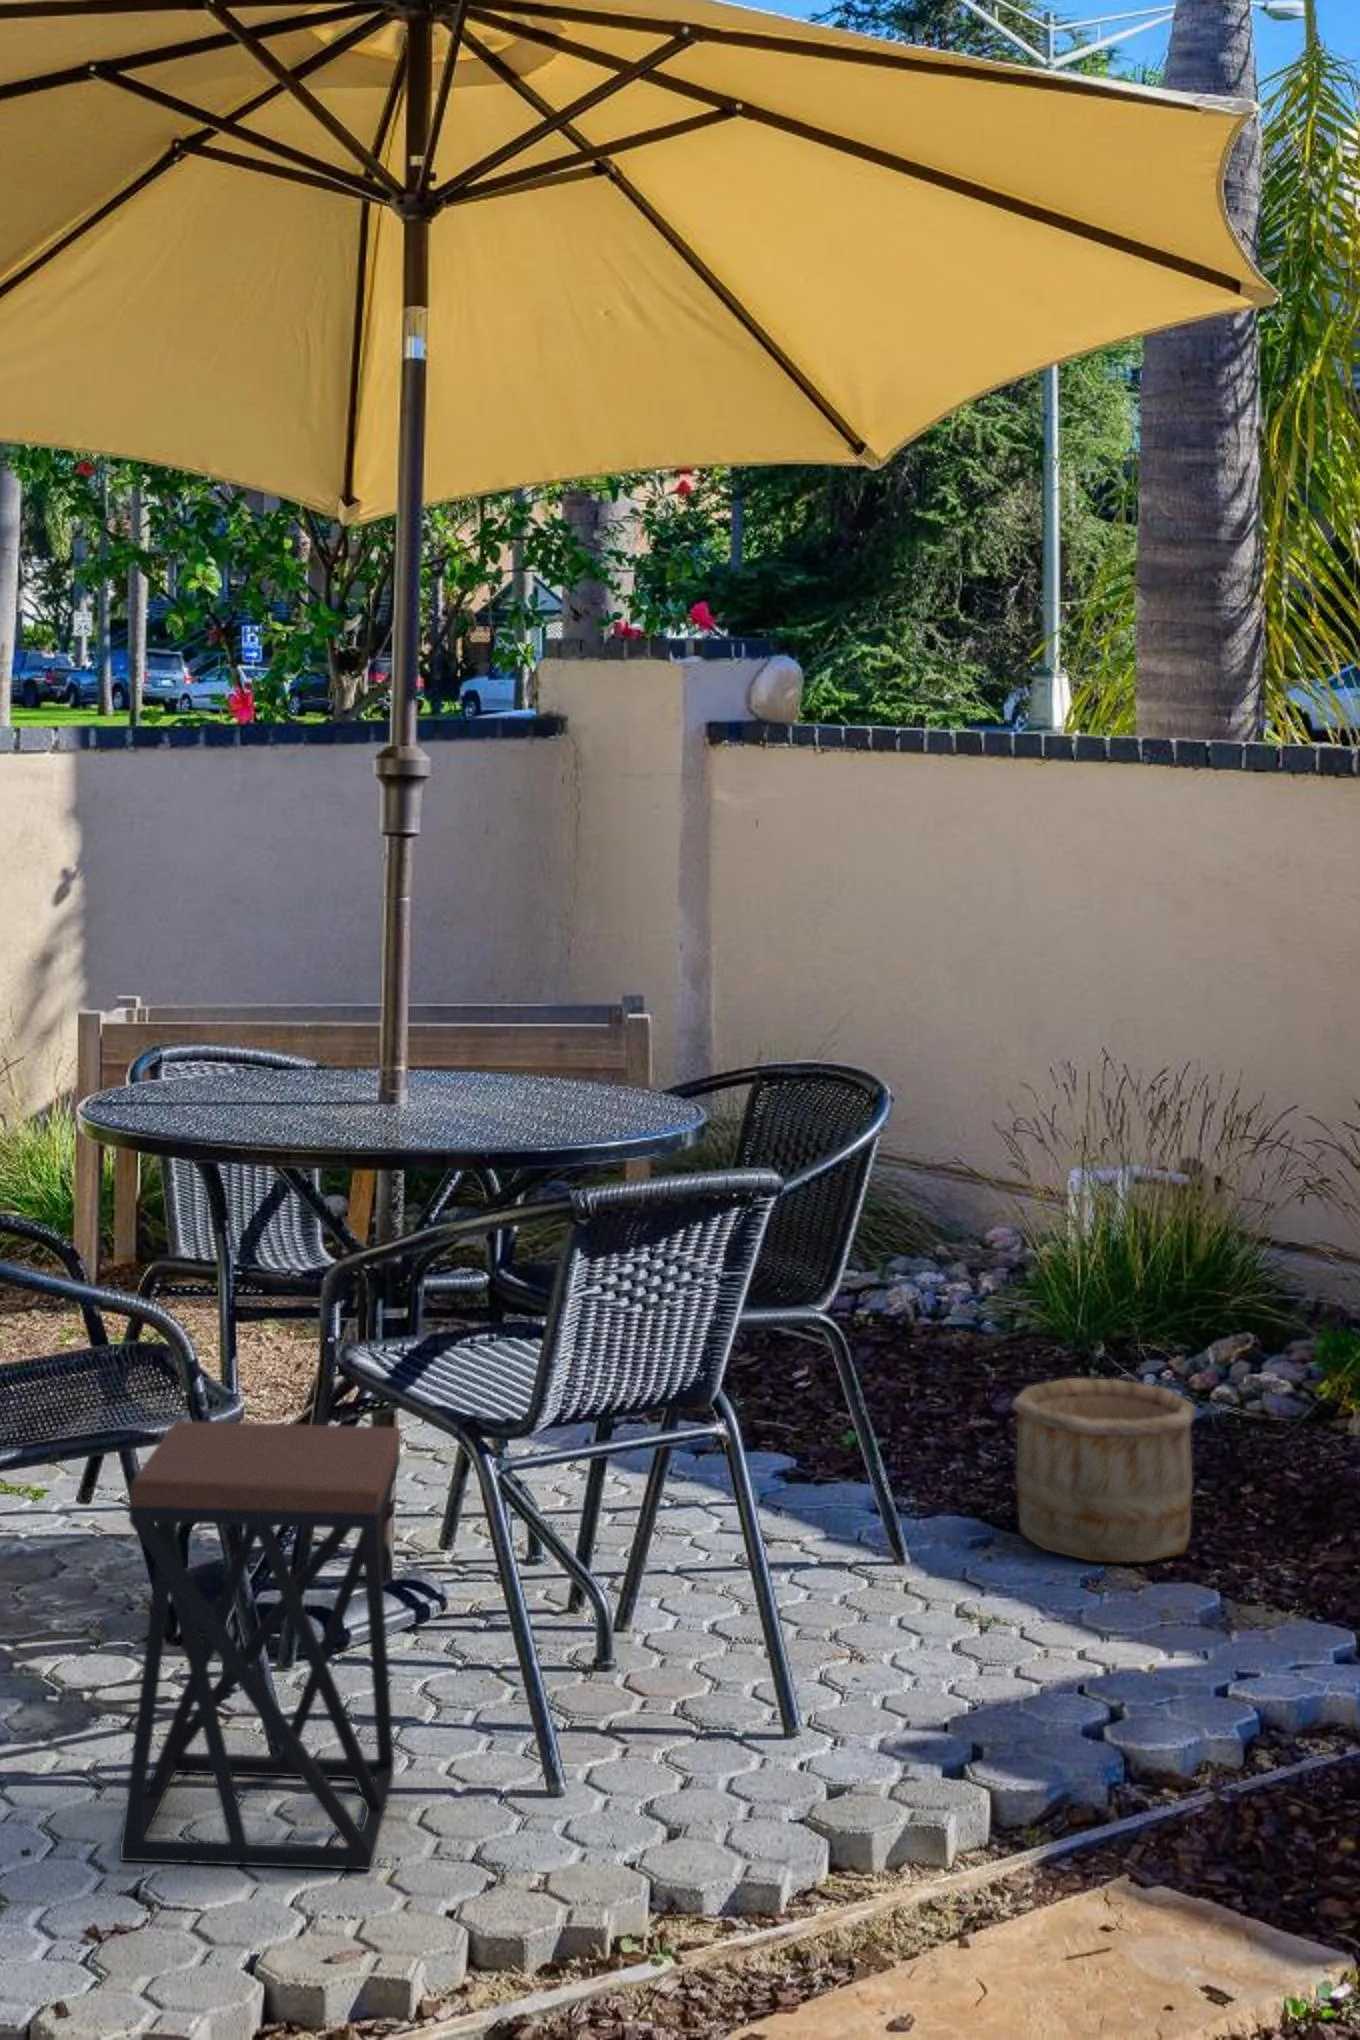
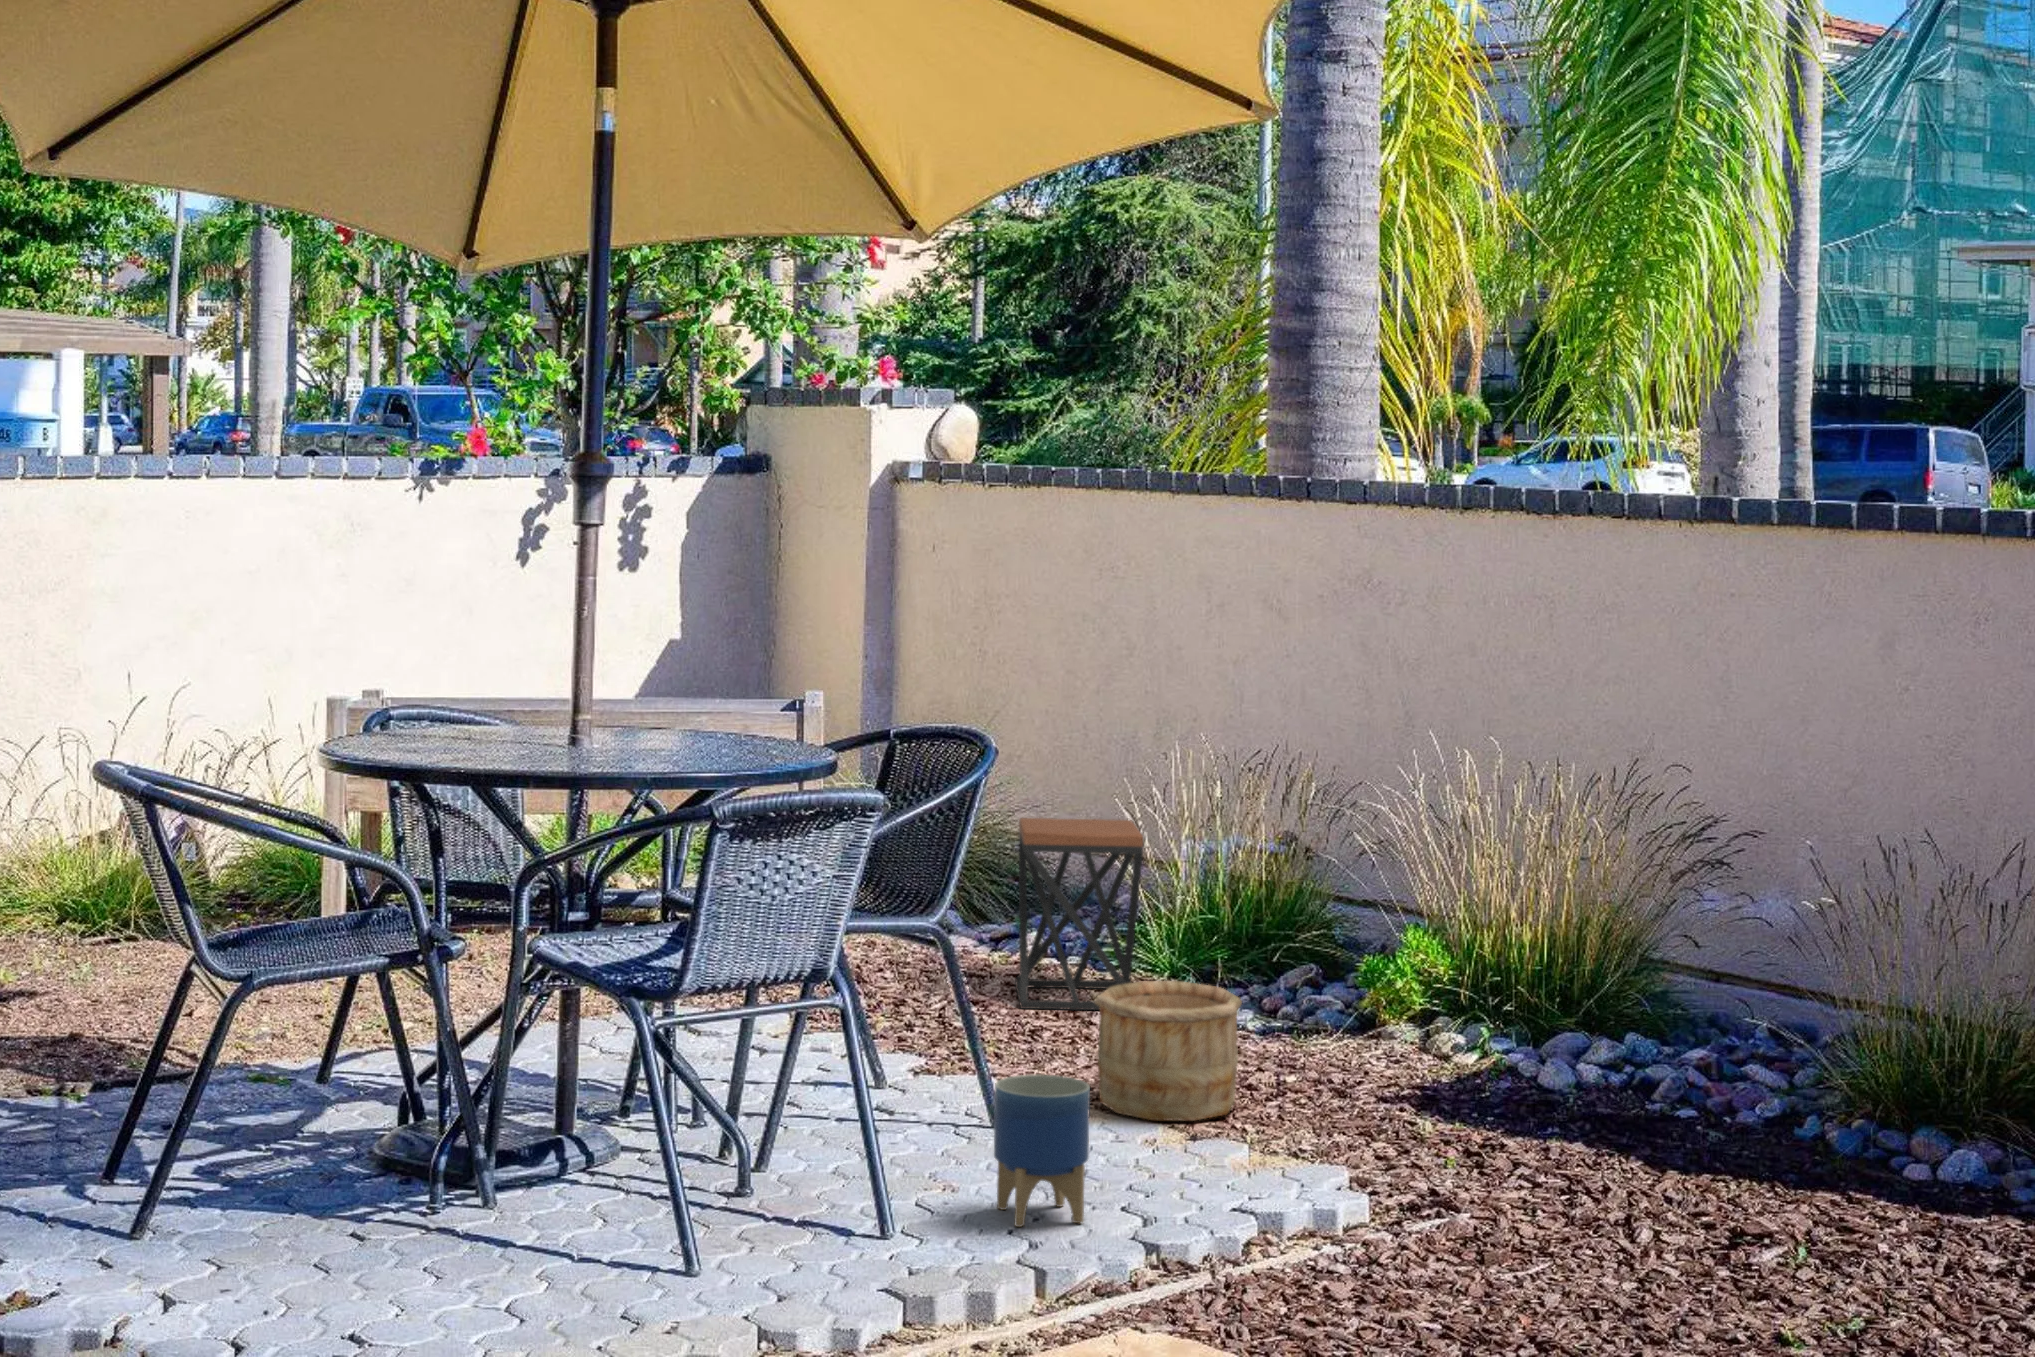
stool: present [120,1421,400,1869] -> present [1015,818,1143,1010]
planter: none [919,1518,1040,1723] -> present [994,1075,1090,1227]

